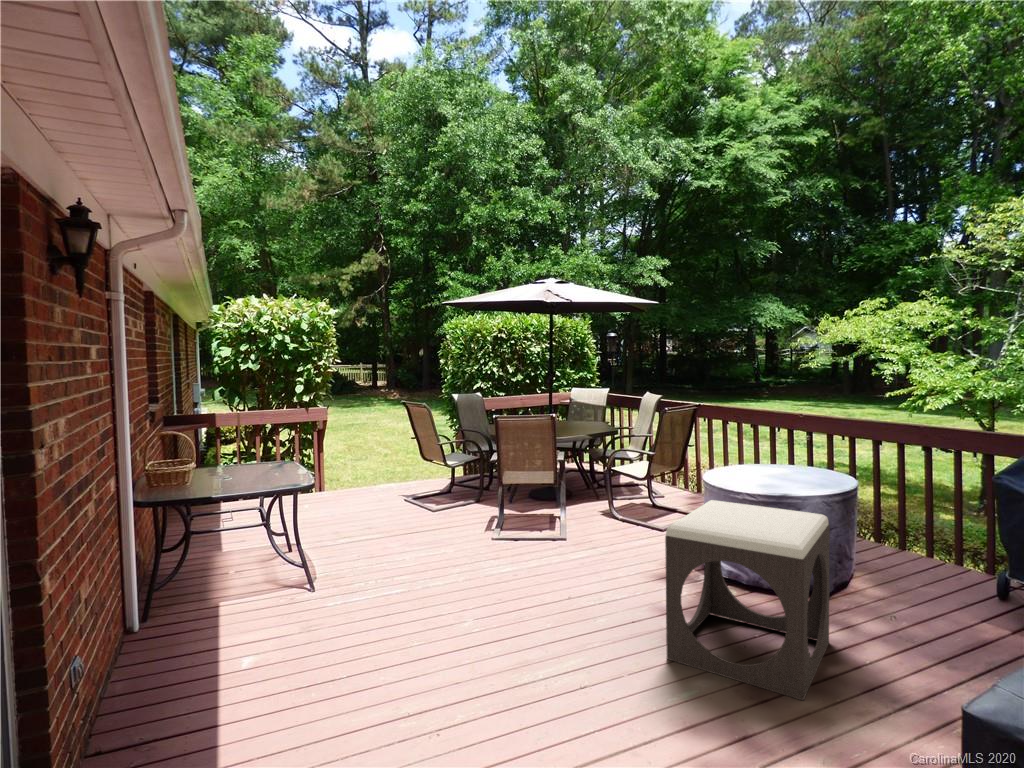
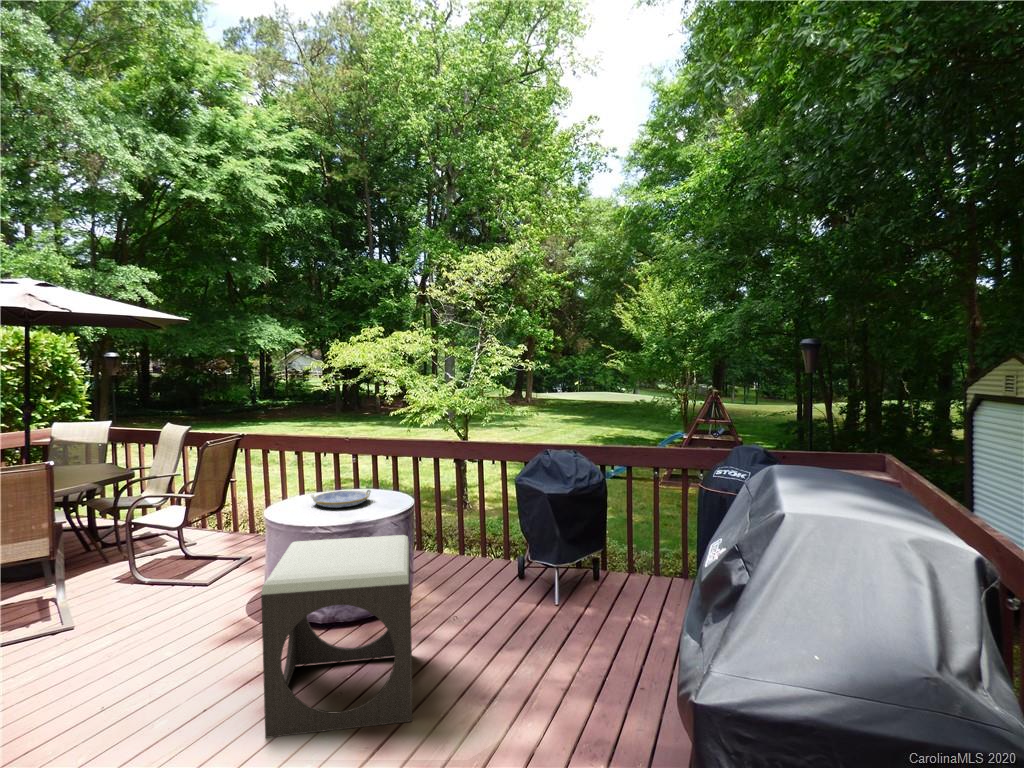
serving tray: none [747,463,811,480] -> present [311,489,371,508]

